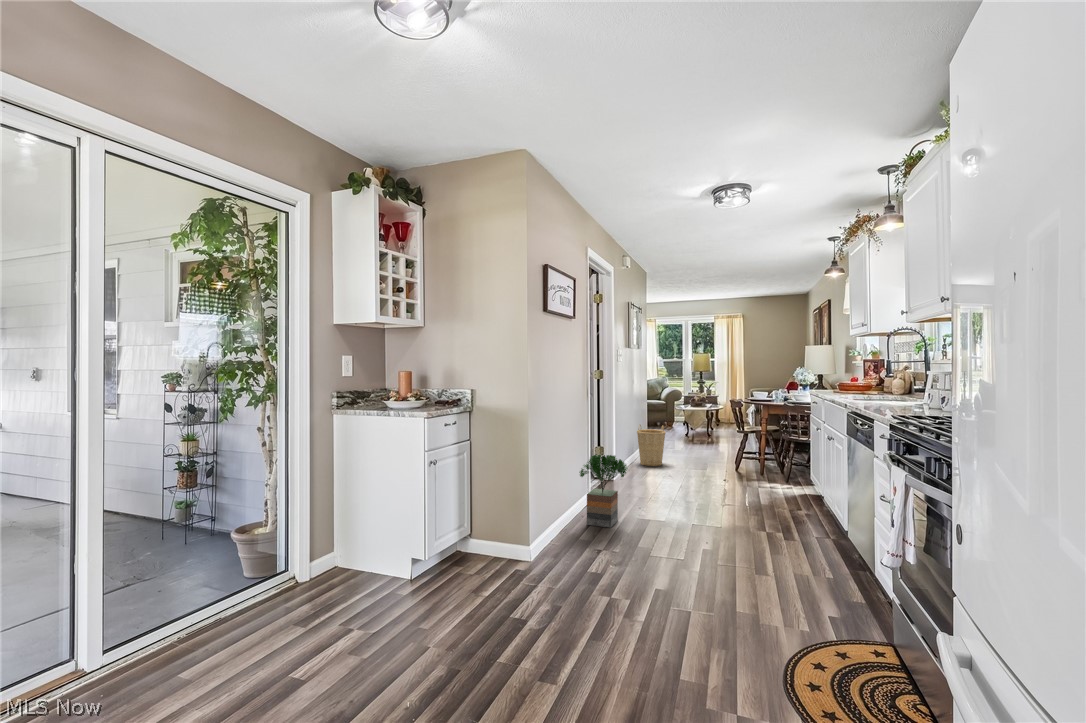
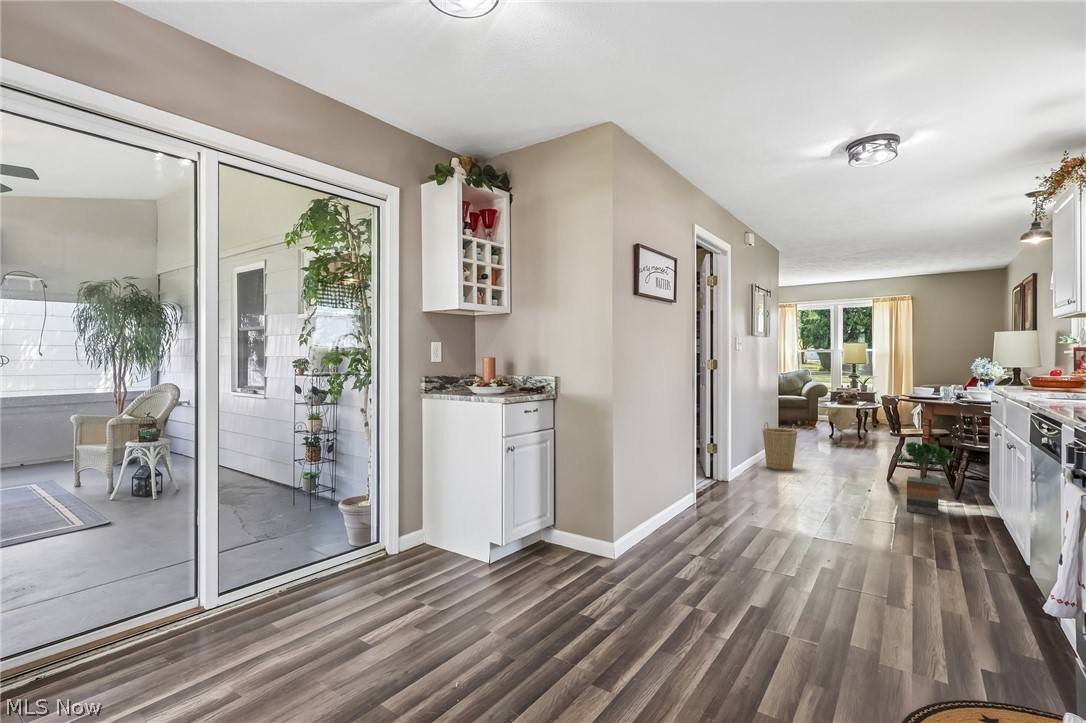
potted tree: present [579,455,628,528] -> present [896,442,953,516]

